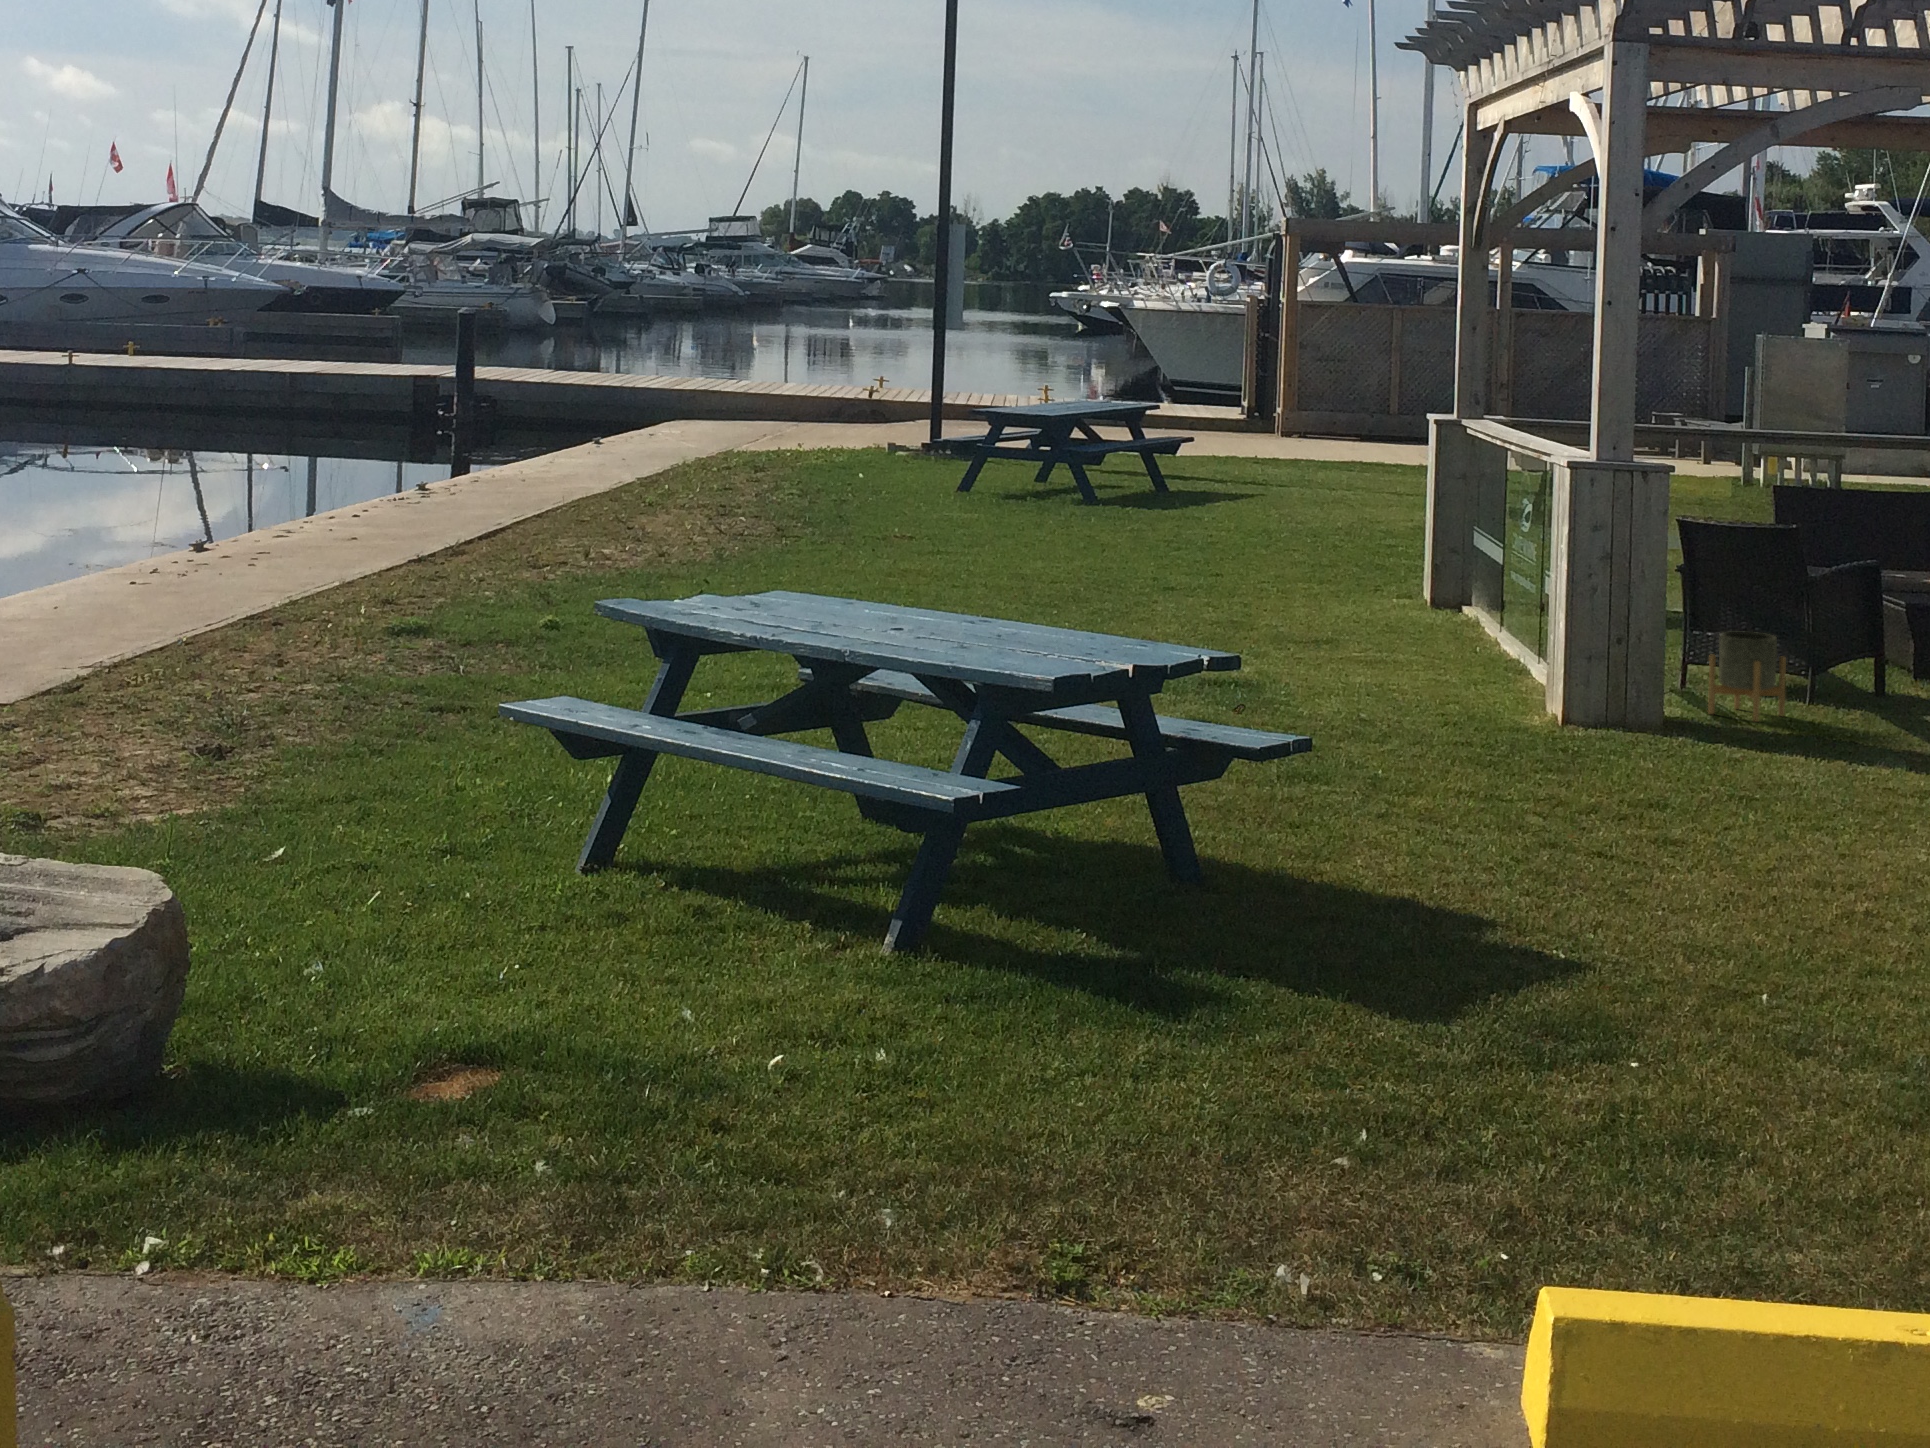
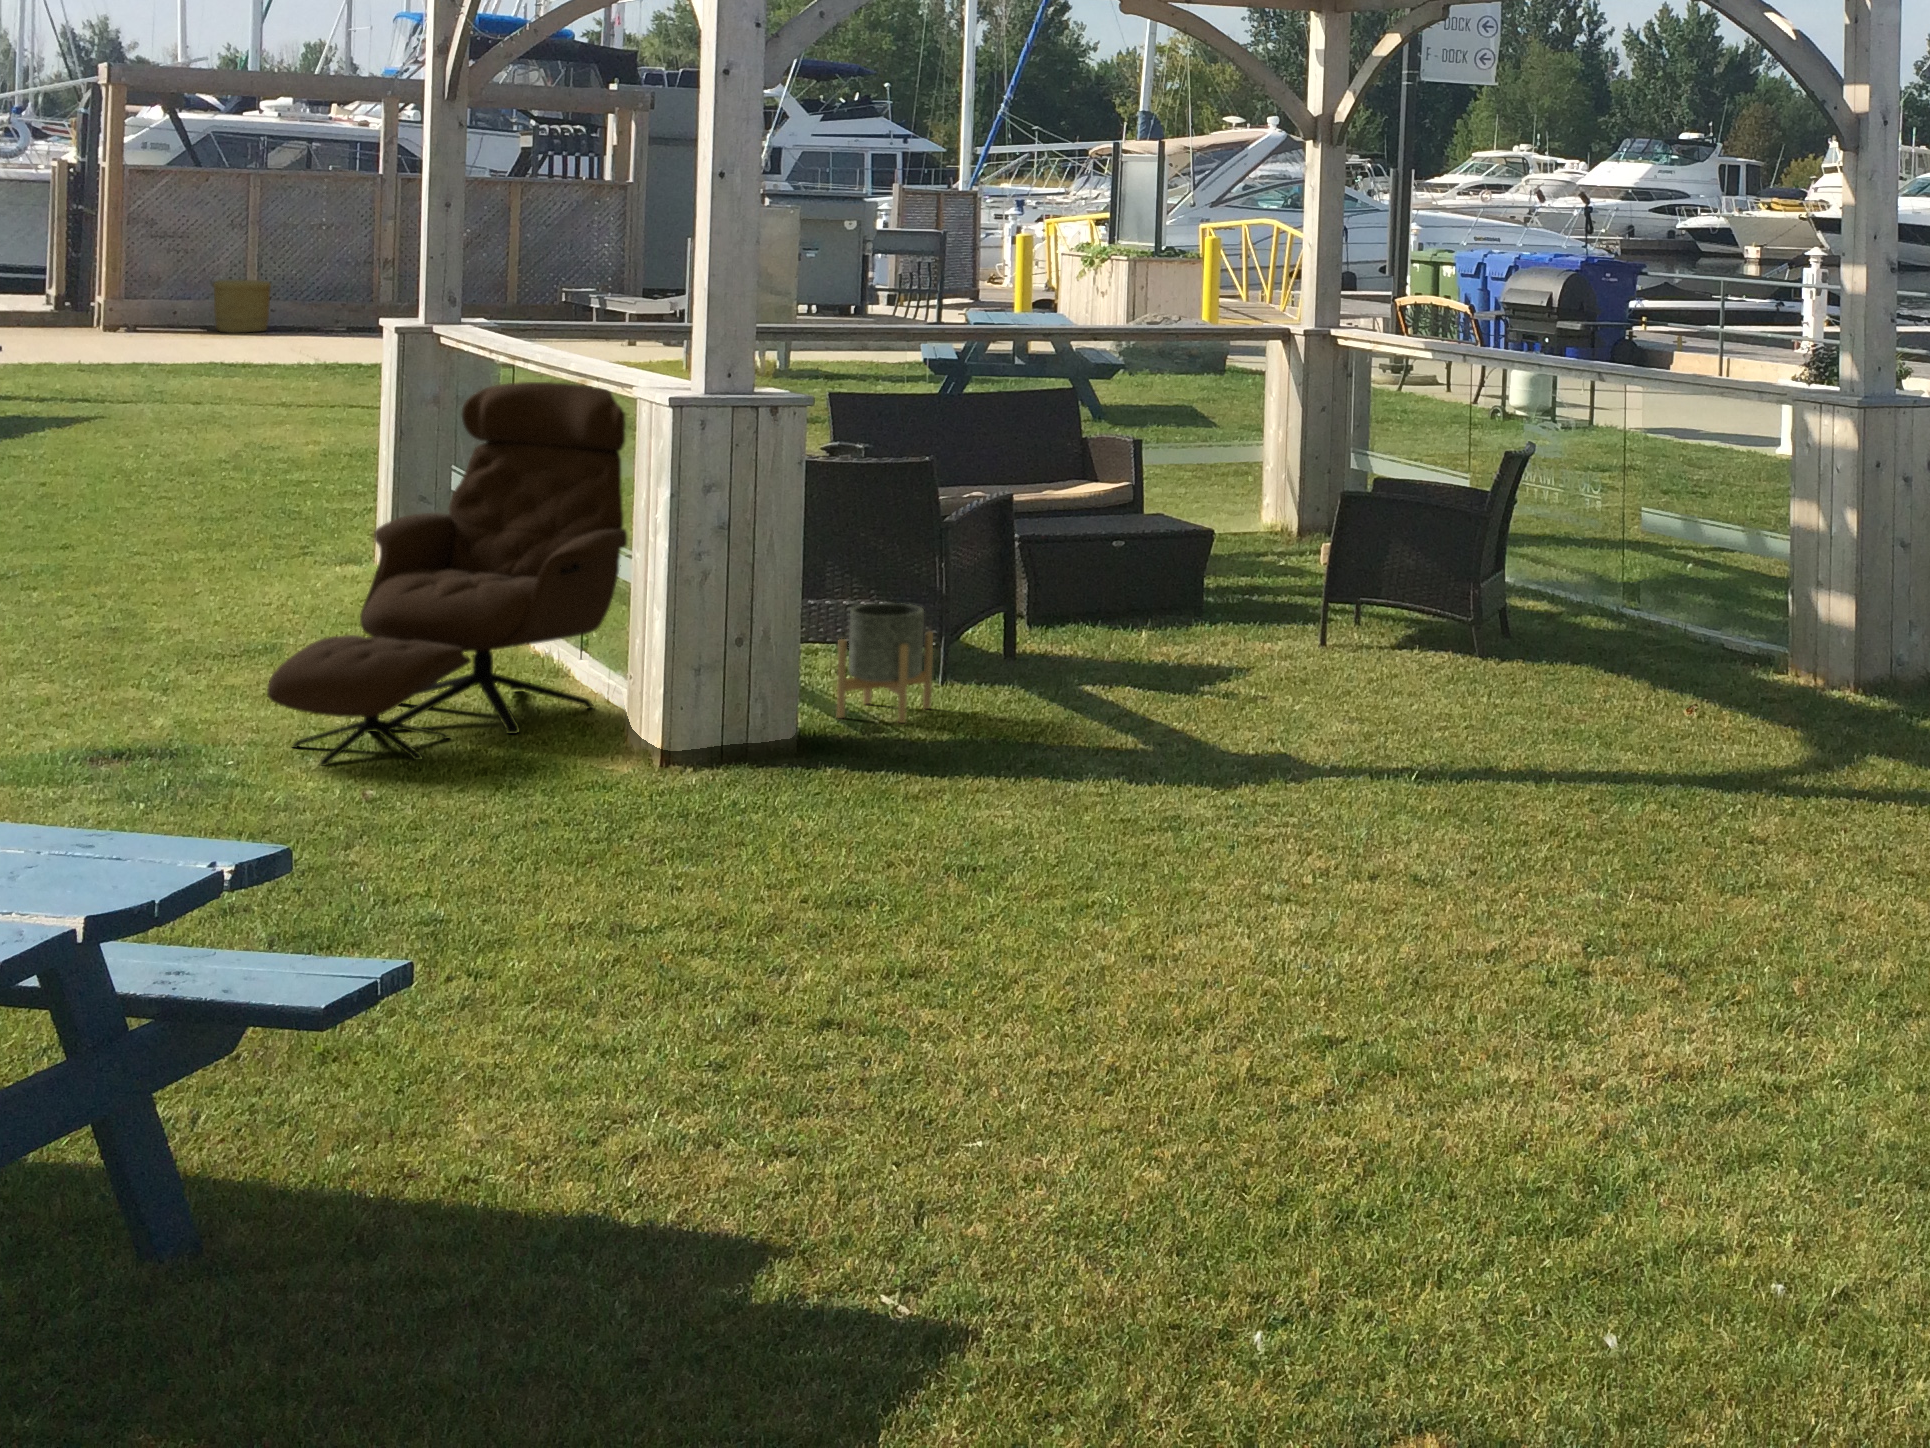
woven basket: none [1358,397,1403,441] -> present [214,280,271,333]
lounge chair: none [1316,454,1567,705] -> present [267,382,627,766]

